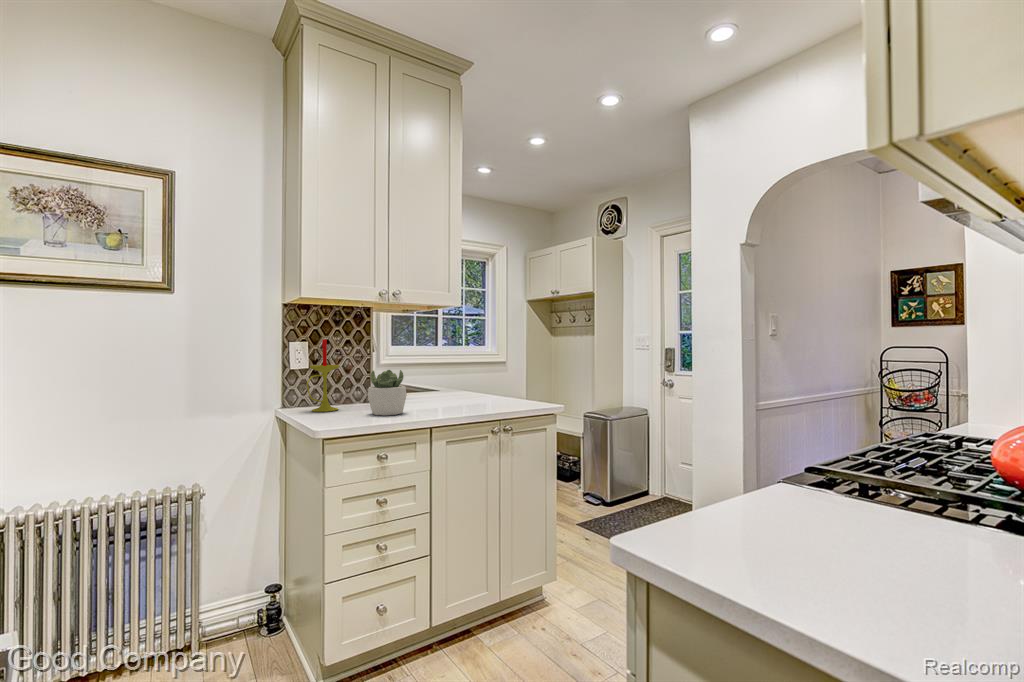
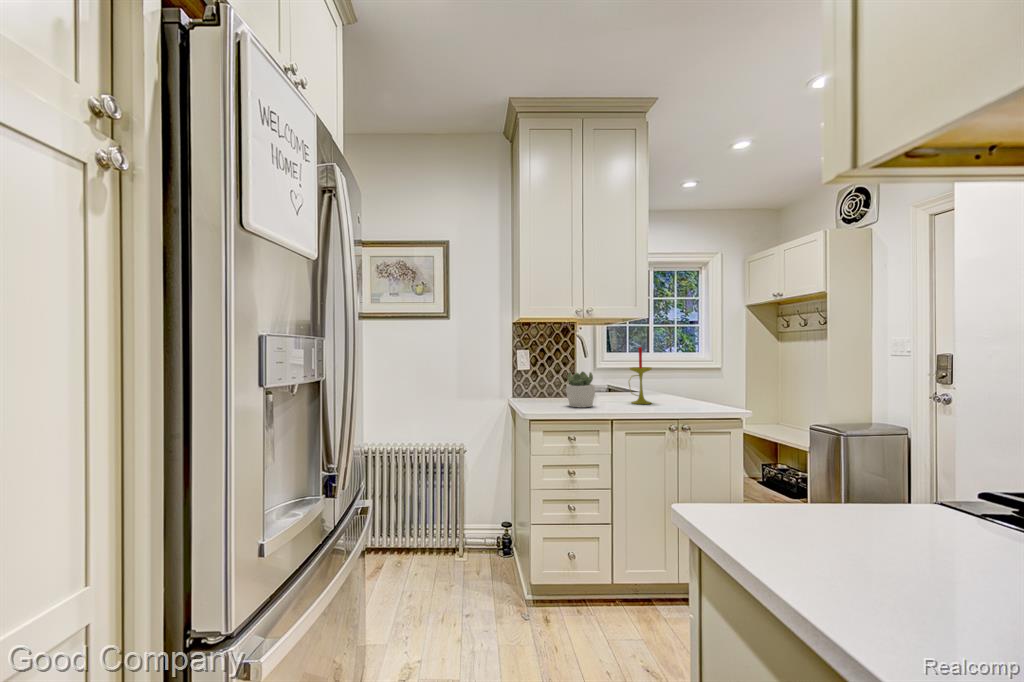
candle: present [307,339,339,412] -> present [629,347,652,404]

